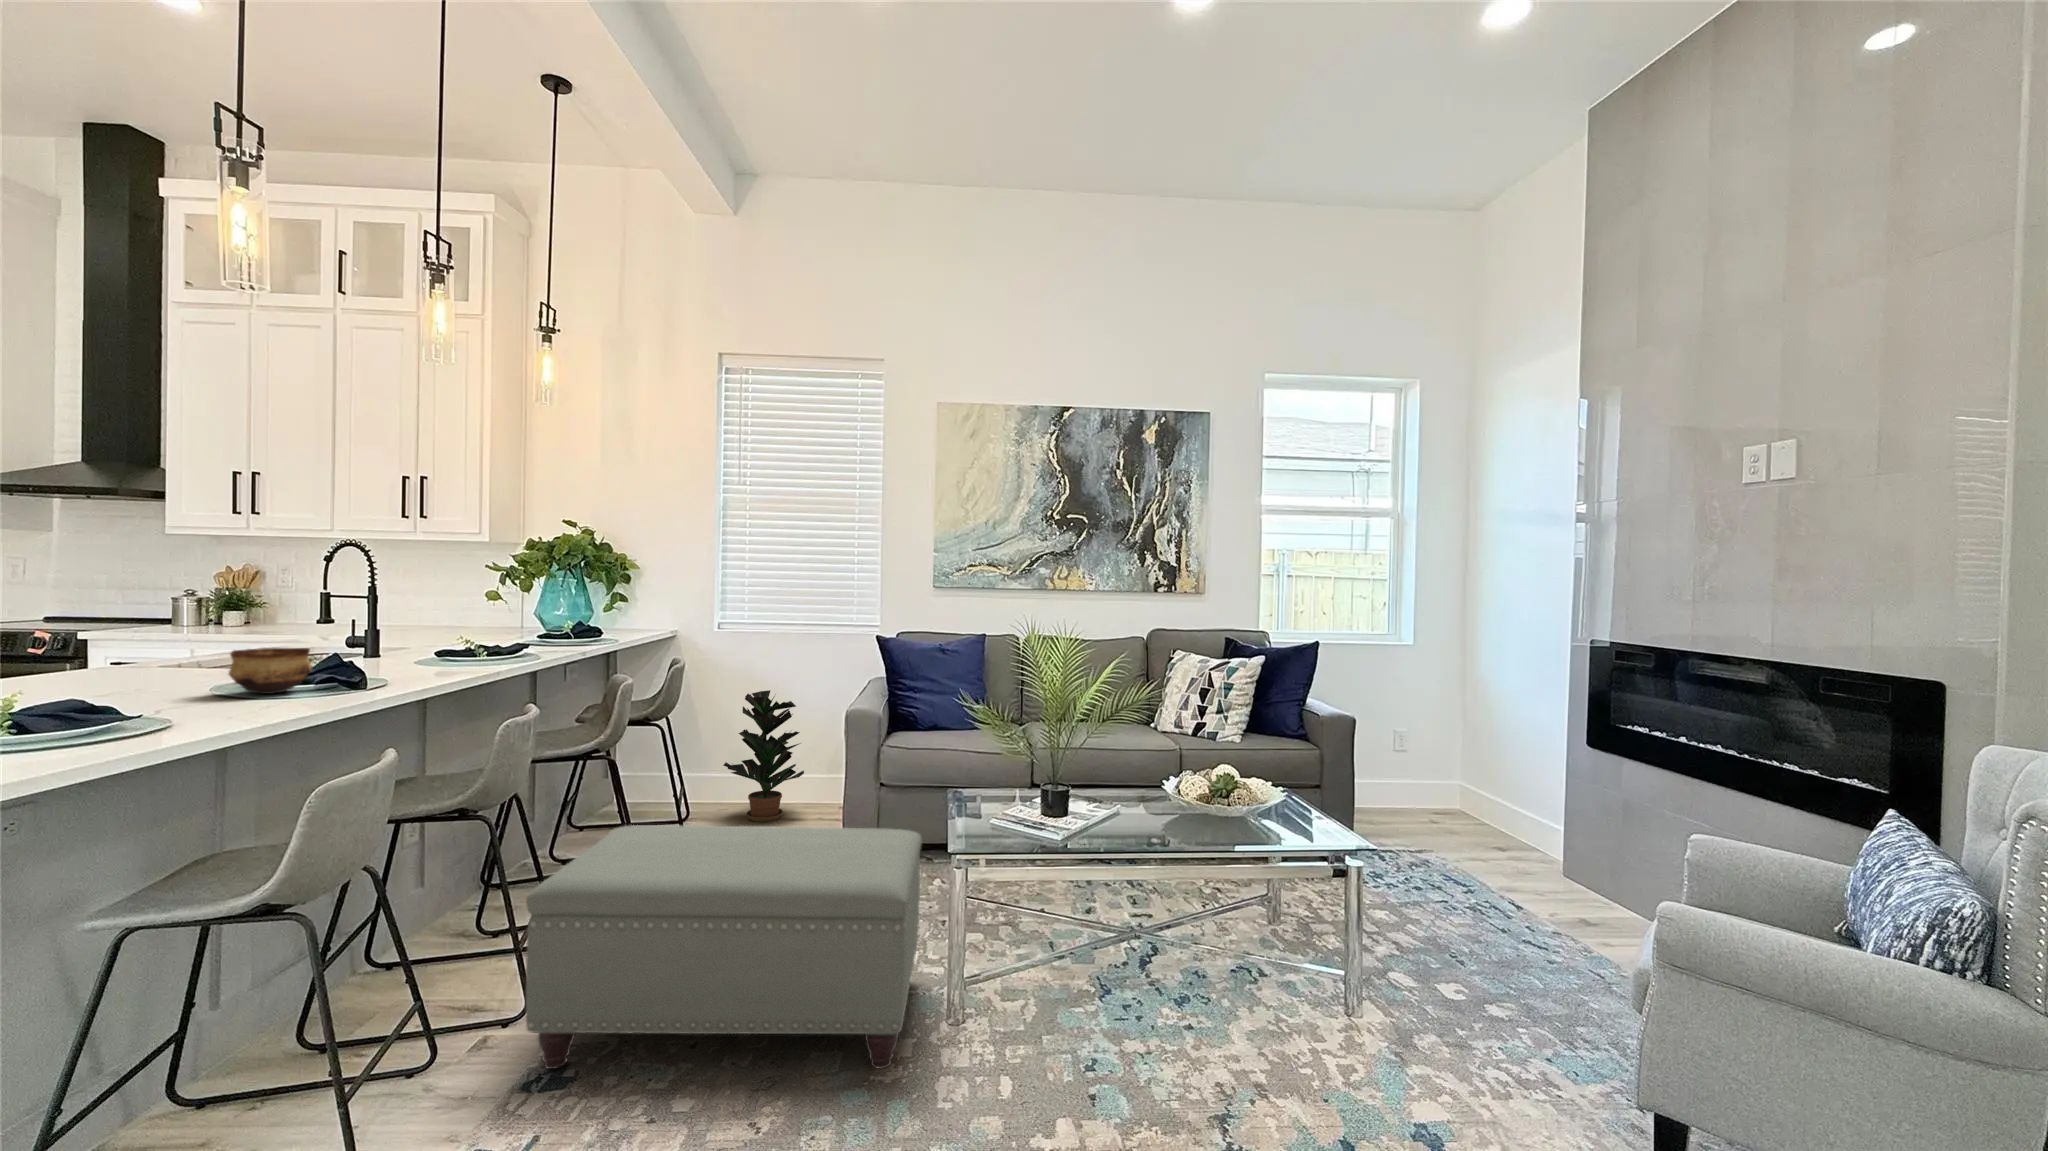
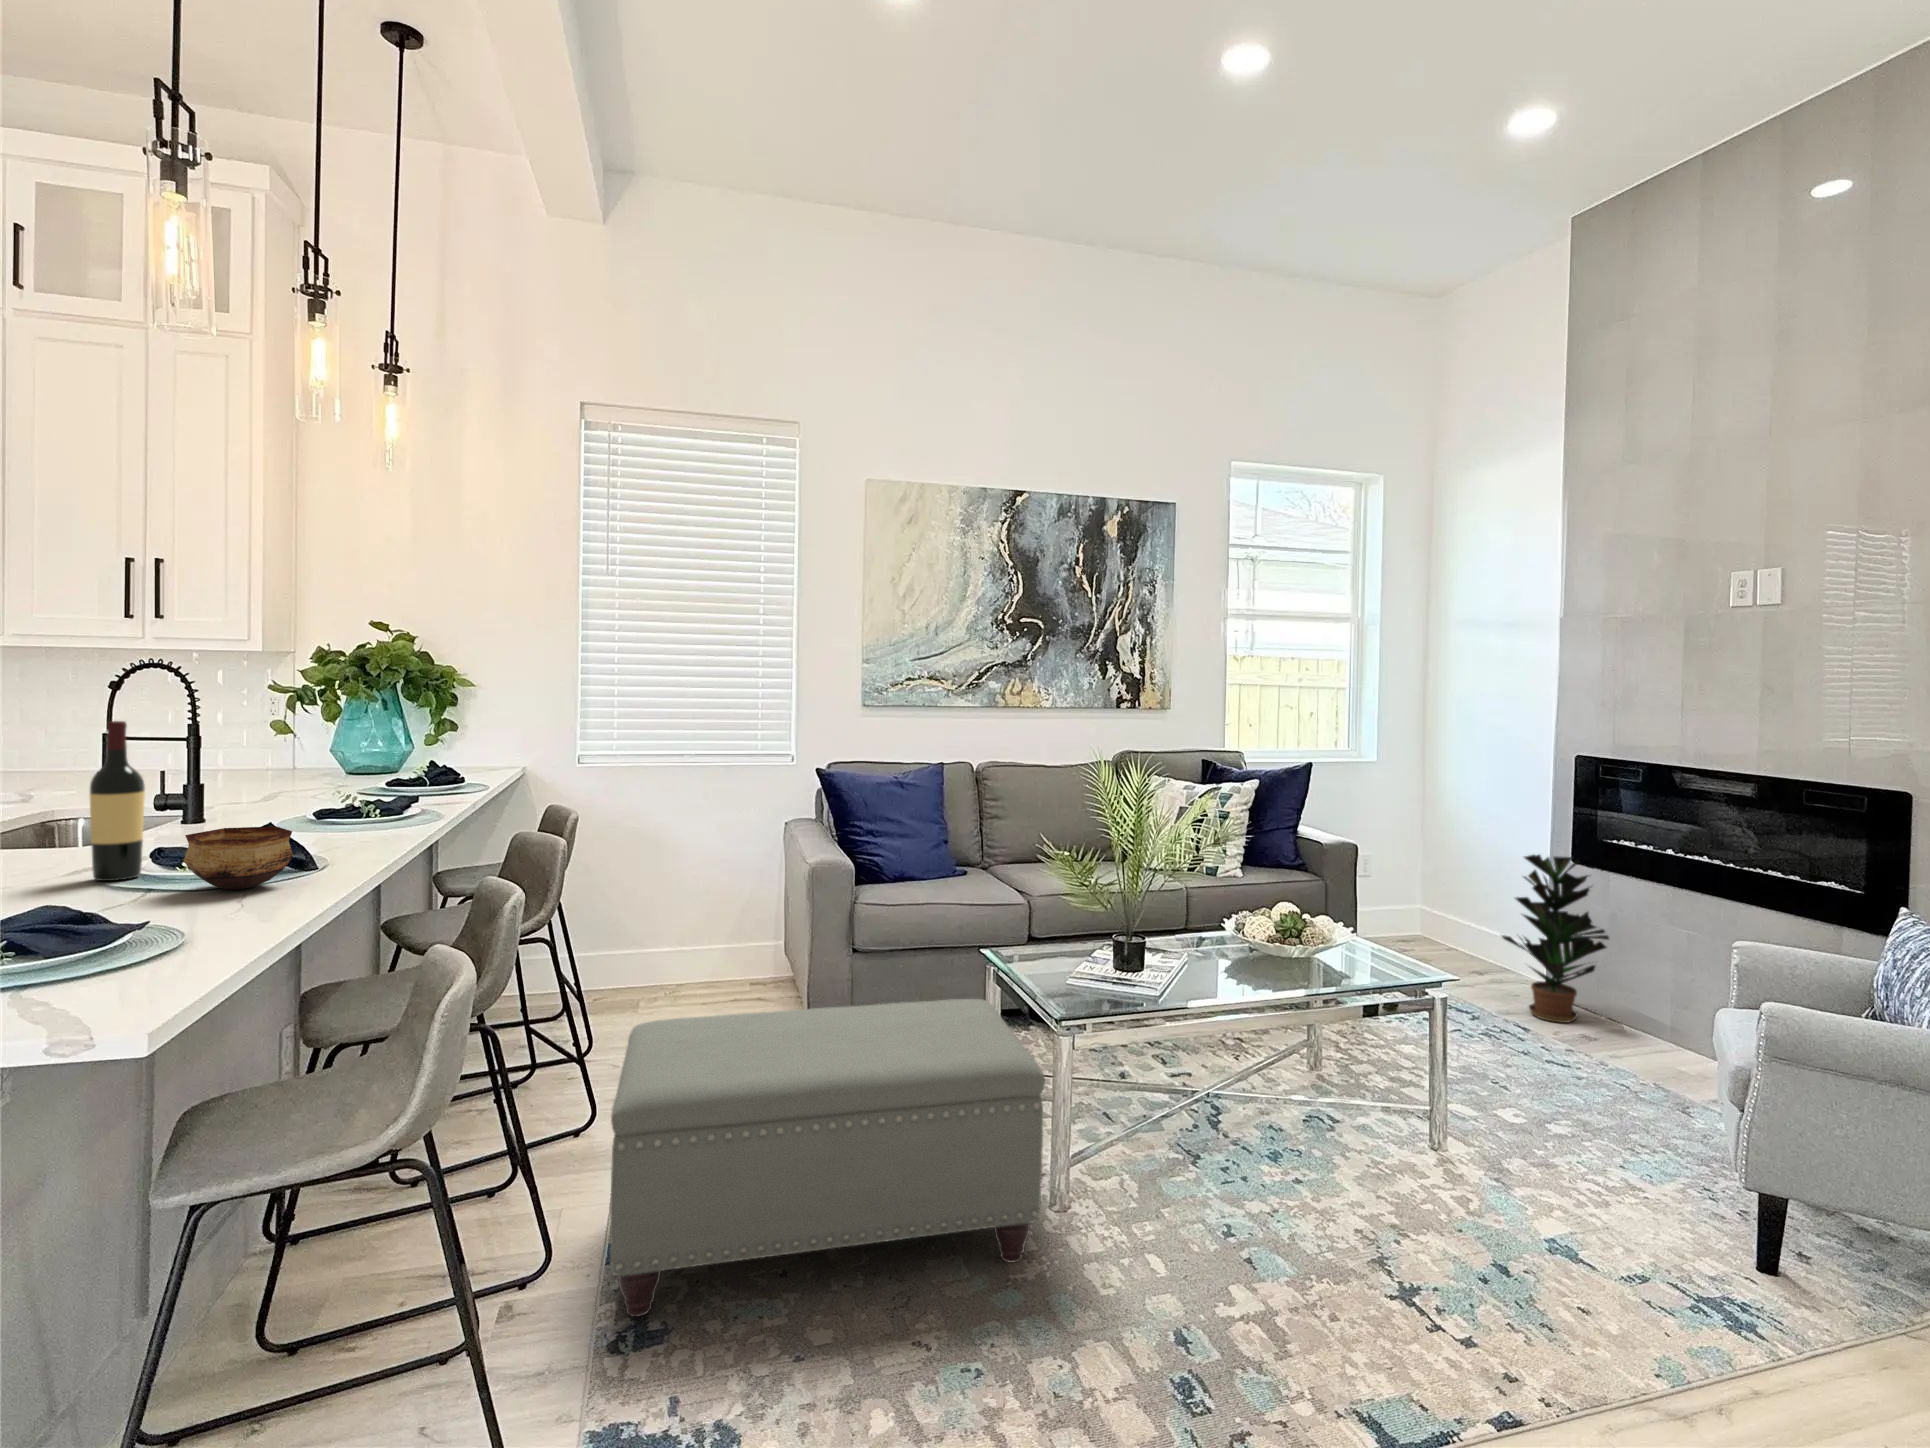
wine bottle: none [194,566,237,685] -> present [90,721,145,881]
potted plant: present [723,690,804,822] -> present [1502,855,1609,1023]

